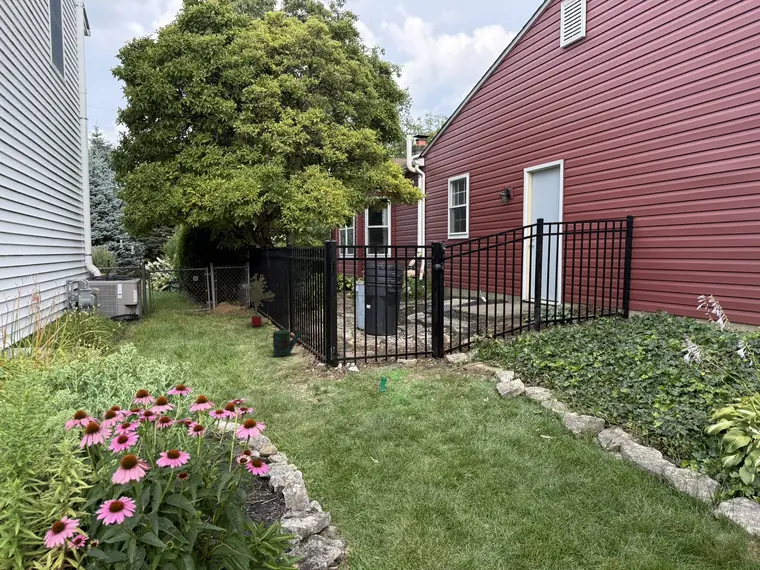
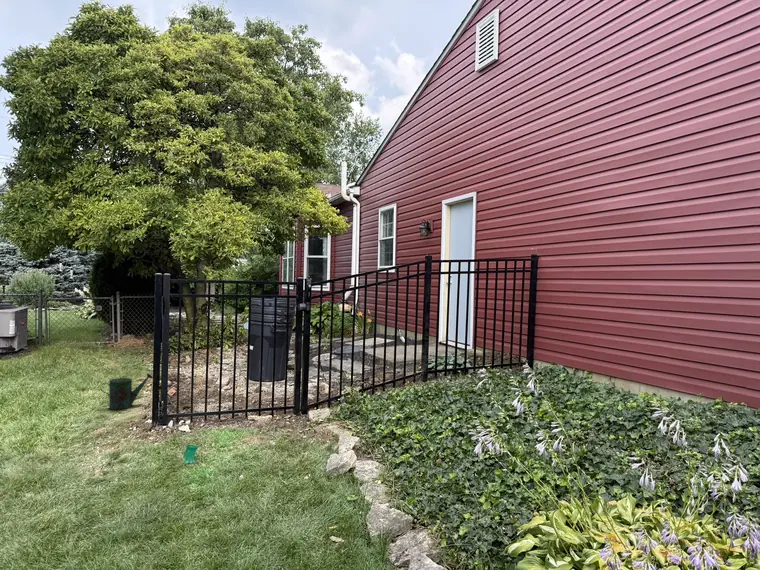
potted tree: present [246,274,274,327] -> none [115,308,152,369]

